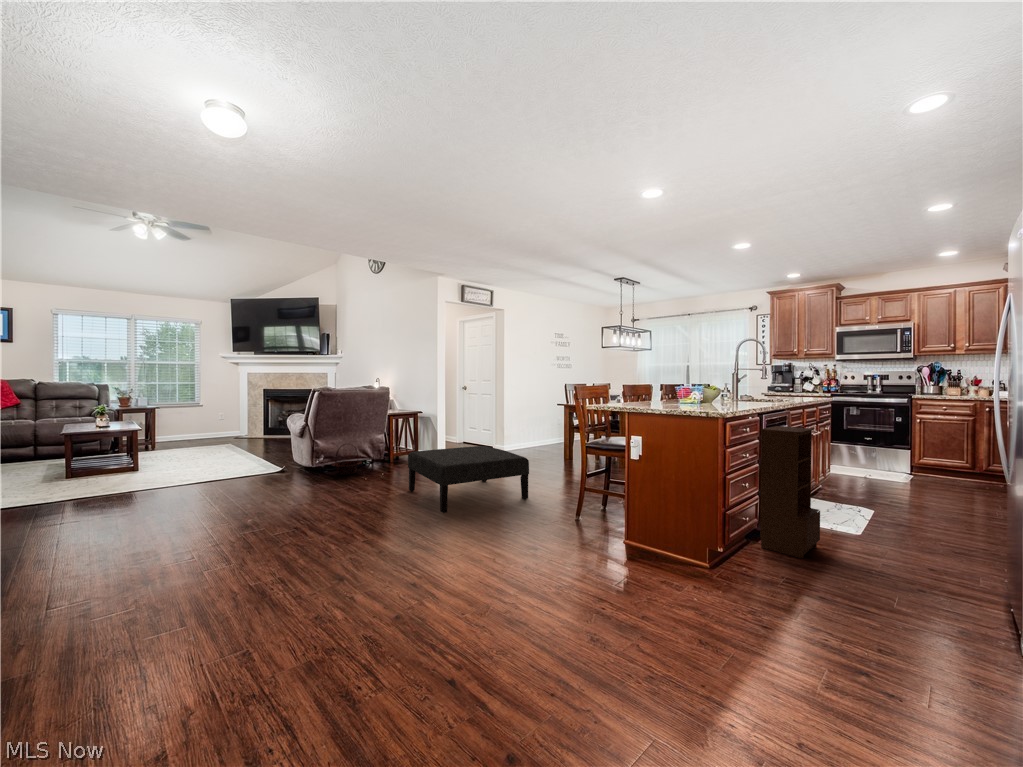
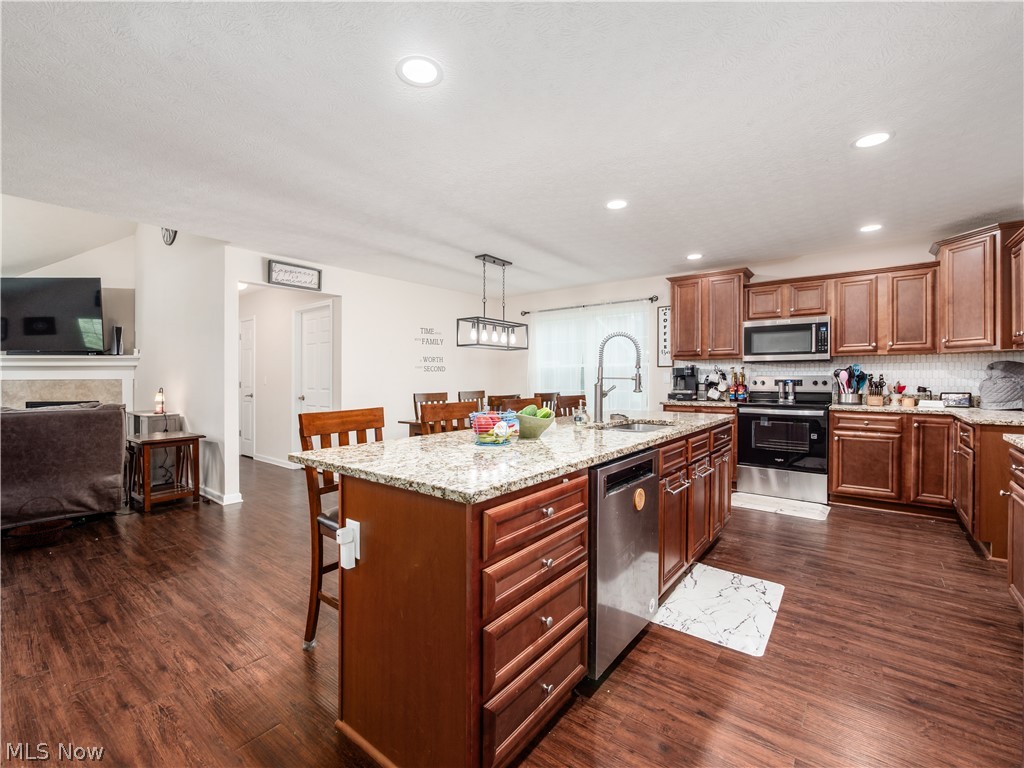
bookcase: present [760,426,820,558] -> none [581,484,681,739]
ottoman: present [408,446,529,513] -> none [72,497,278,644]

